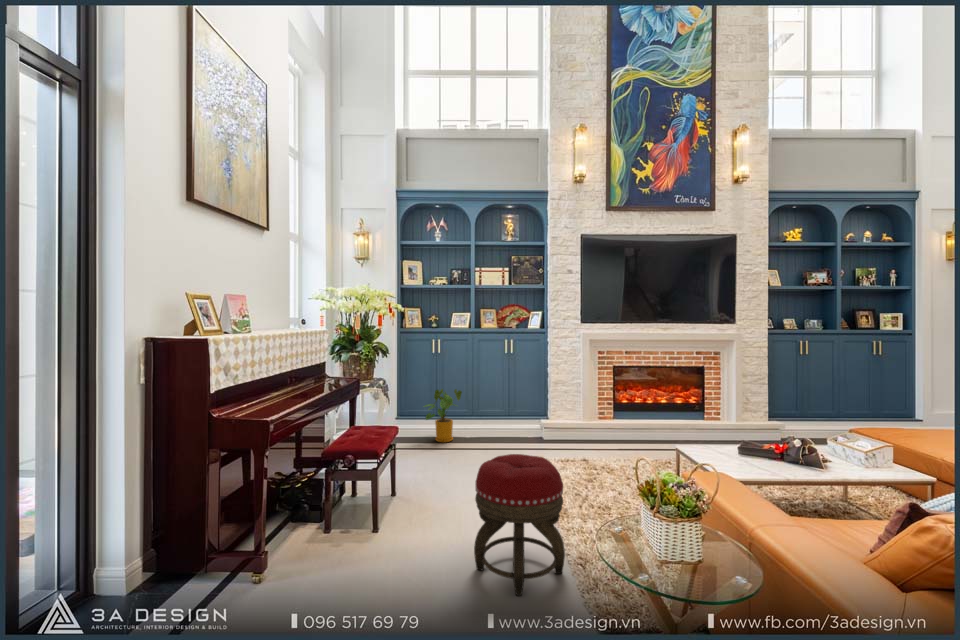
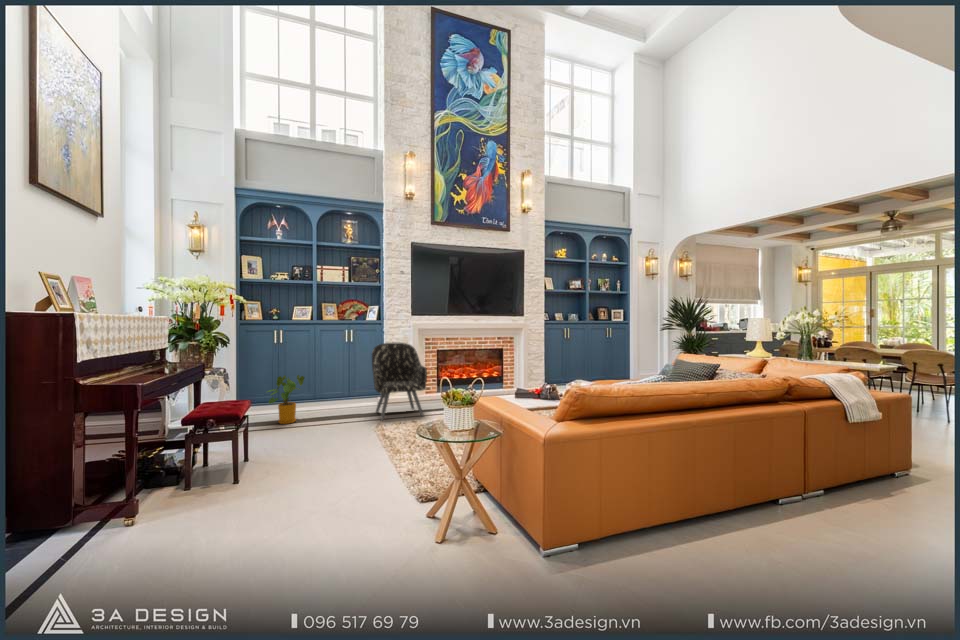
armchair: none [534,356,600,450] -> present [372,343,427,421]
footstool: present [474,454,565,596] -> none [328,413,403,522]

